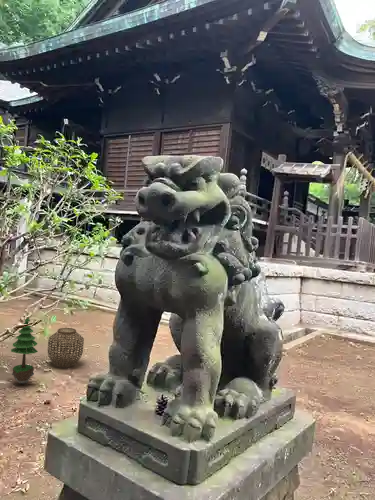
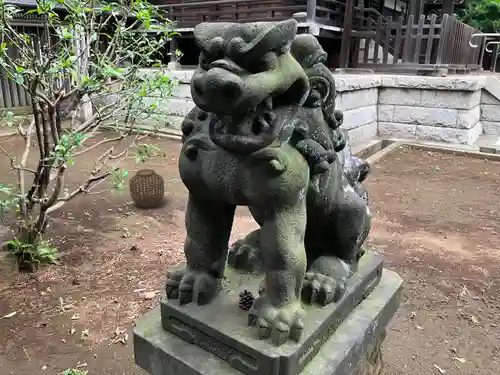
potted tree: present [11,315,38,384] -> none [94,166,120,230]

